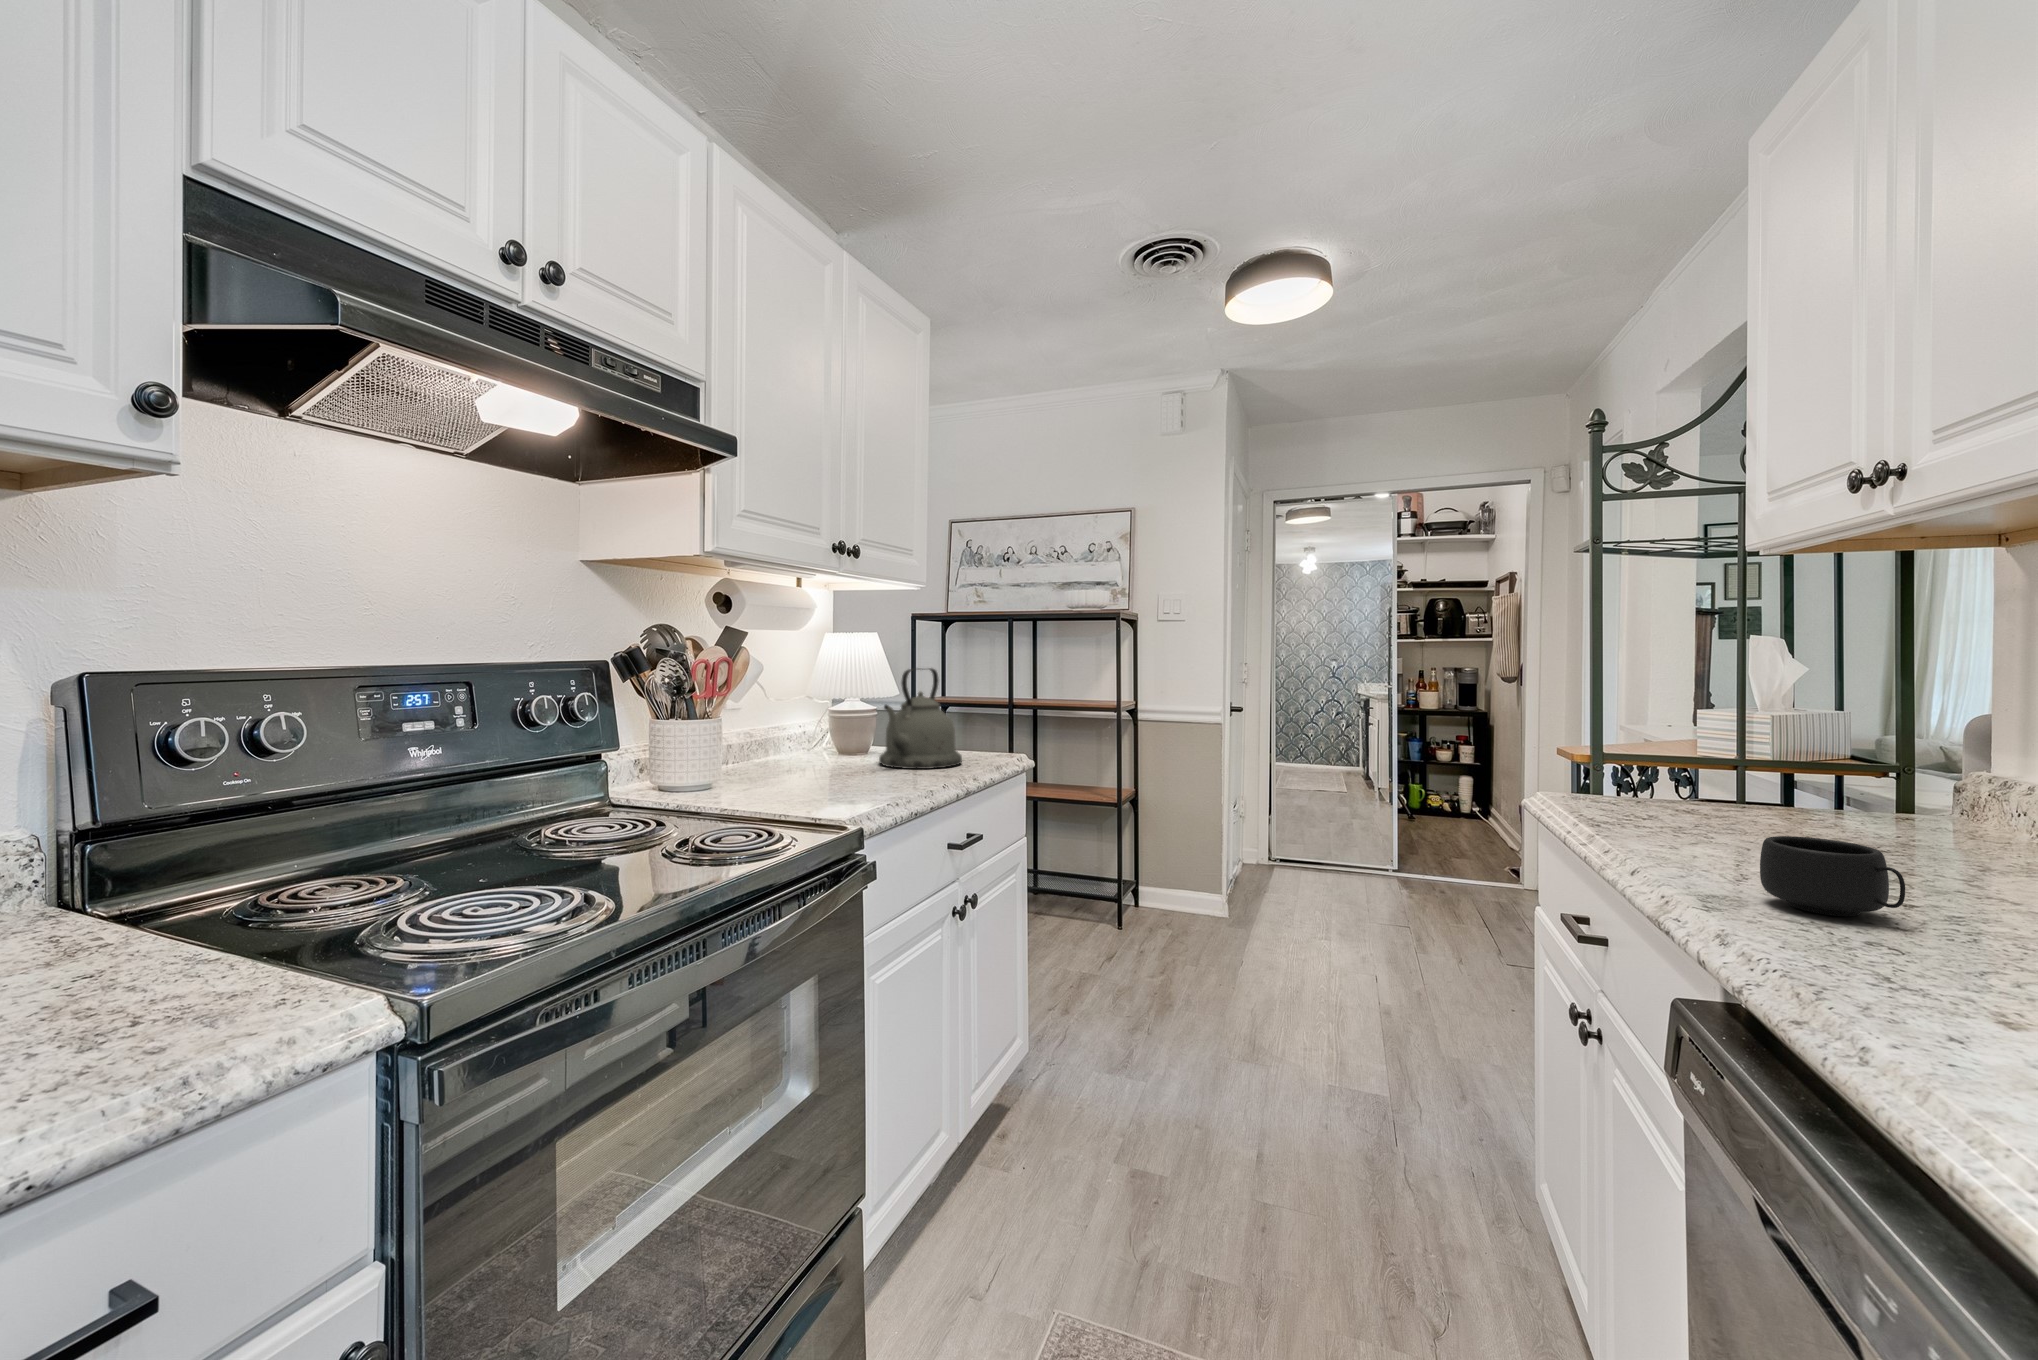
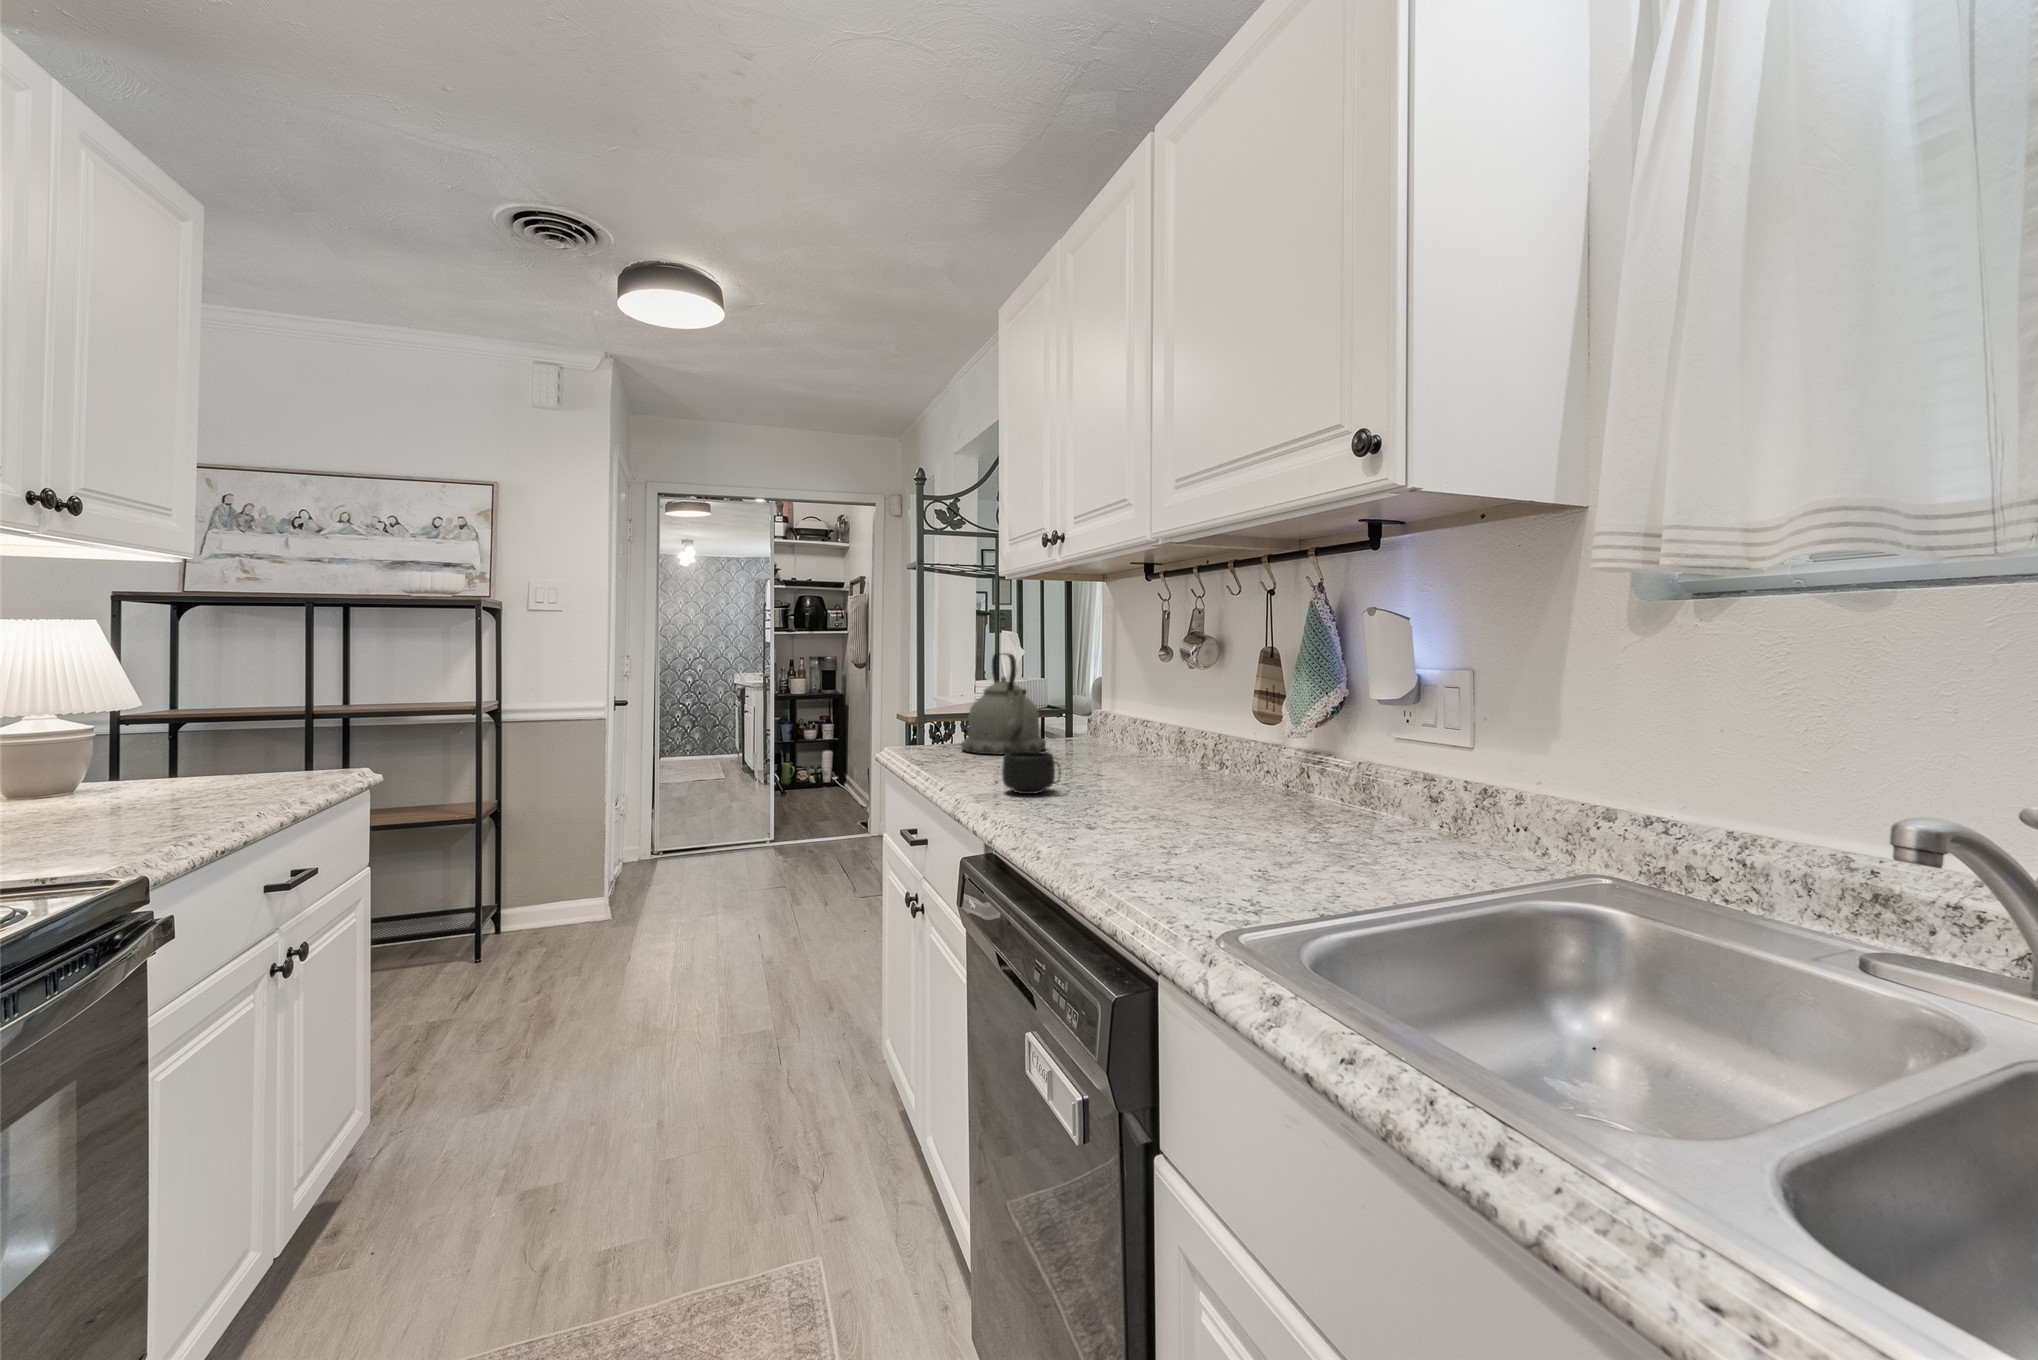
kettle: present [879,668,962,769] -> present [961,653,1046,754]

